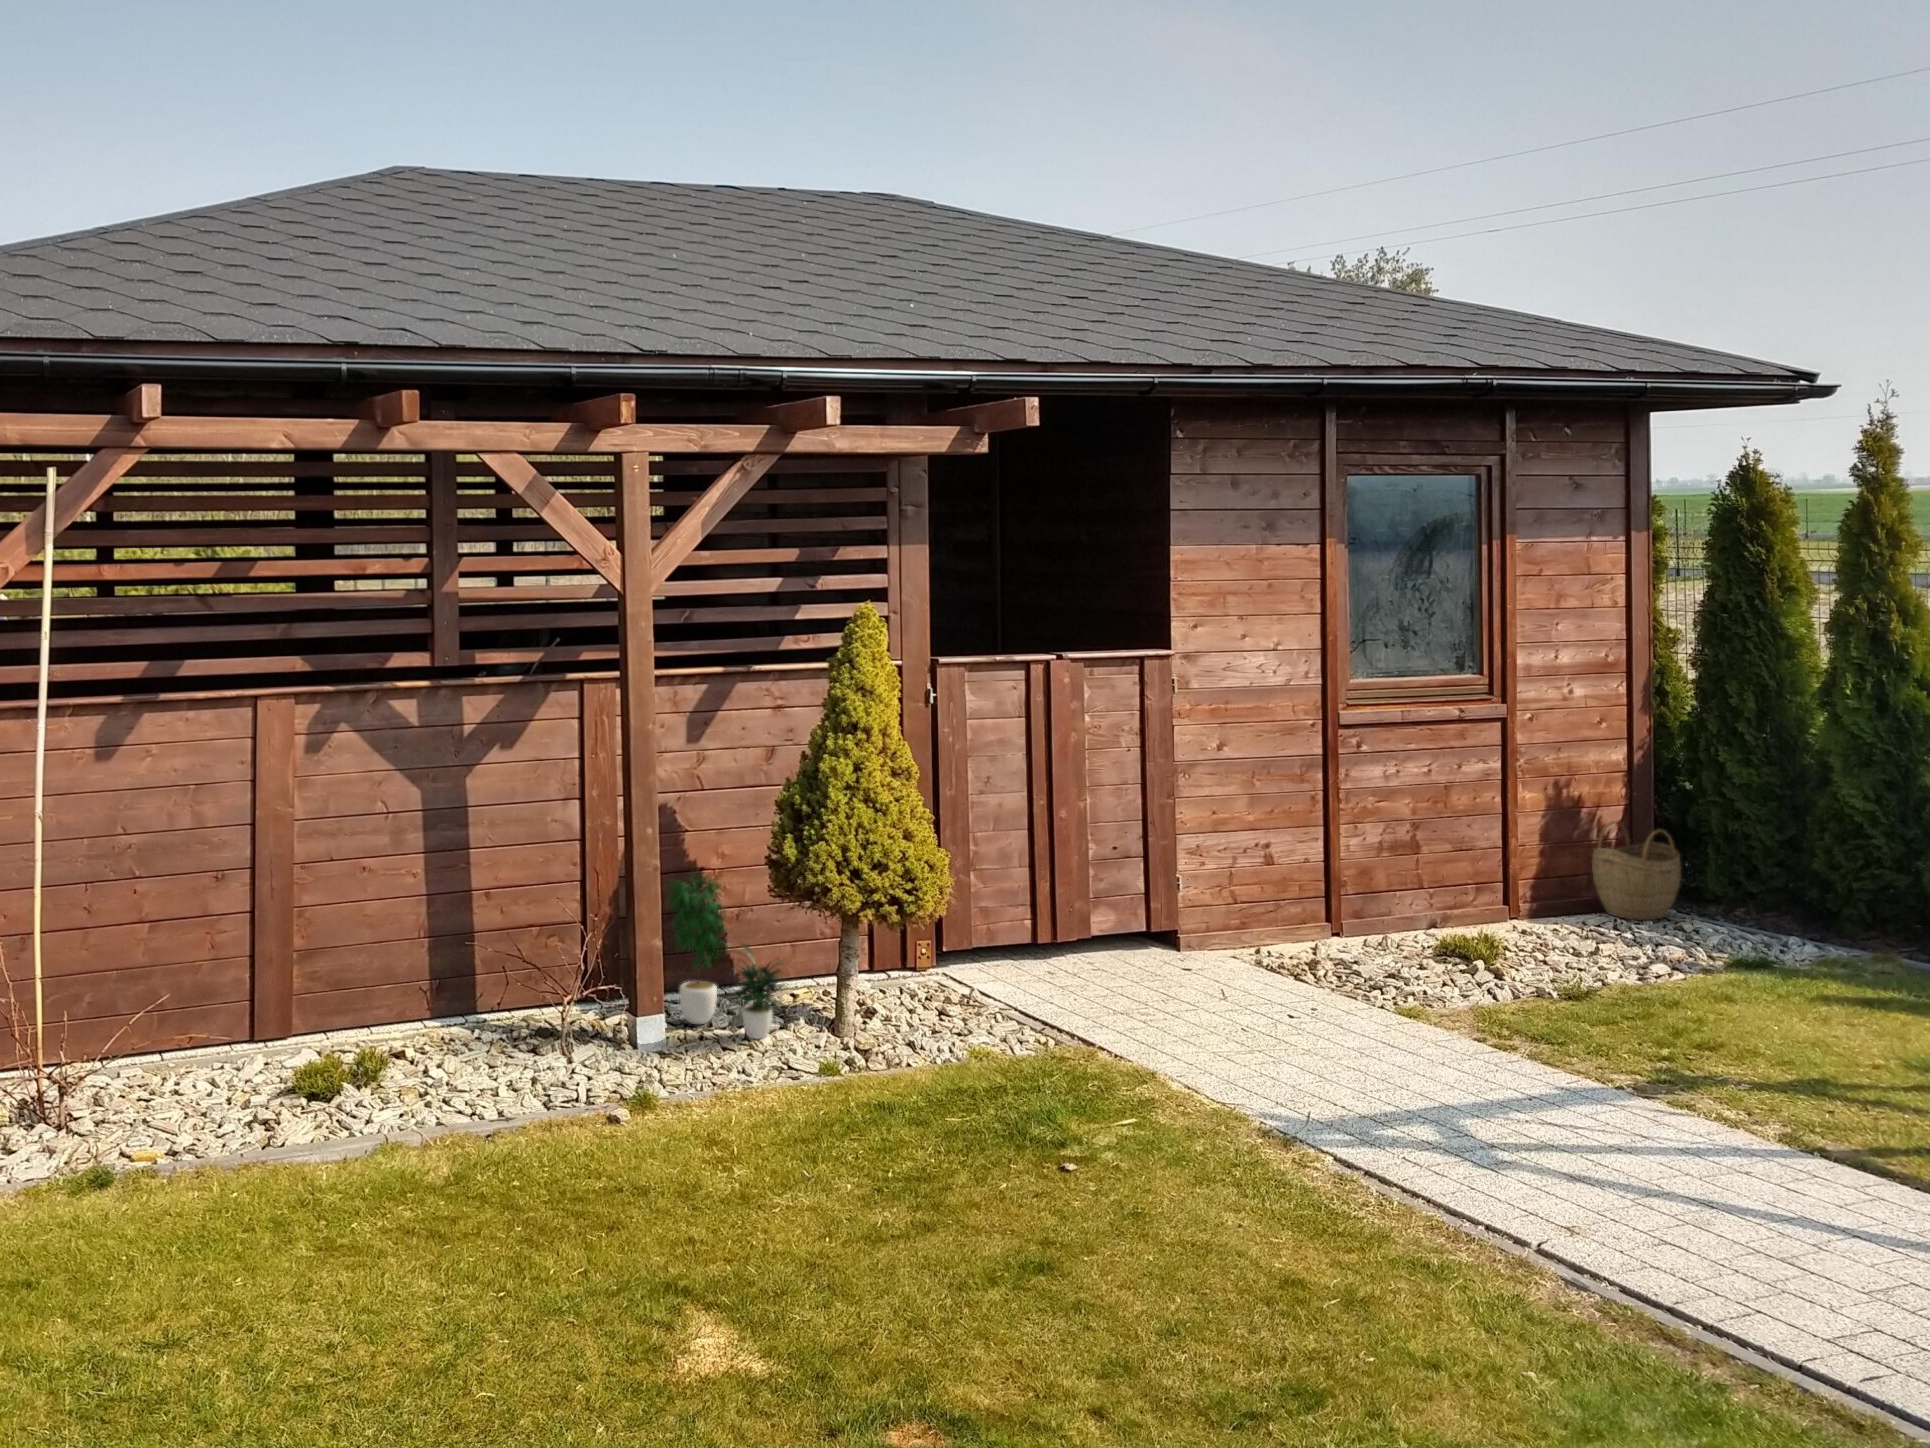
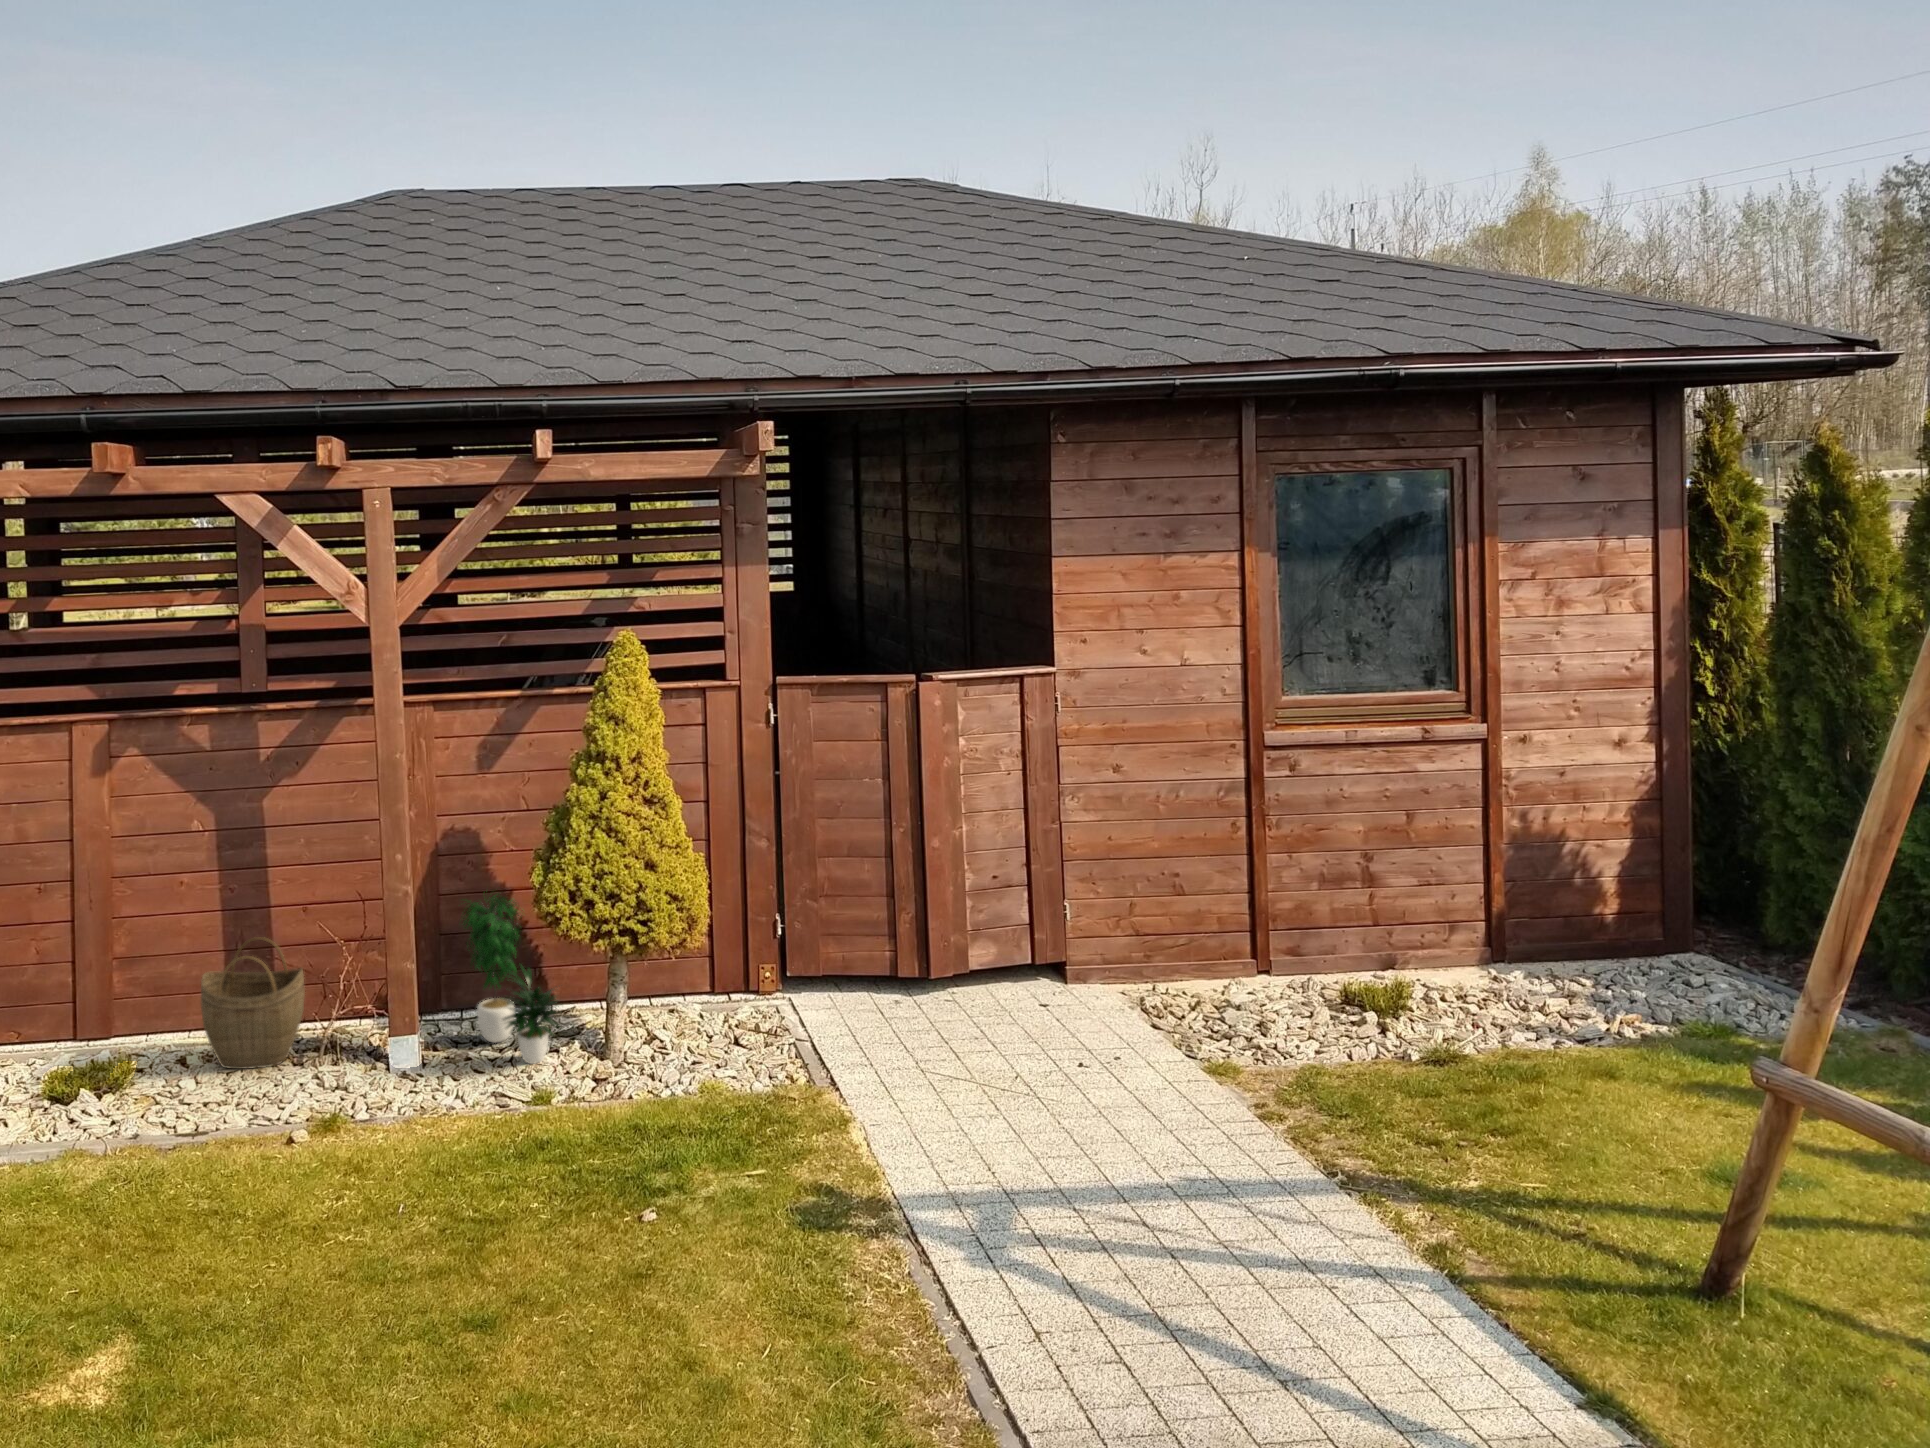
woven basket: present [1592,821,1681,920] -> present [201,937,305,1069]

